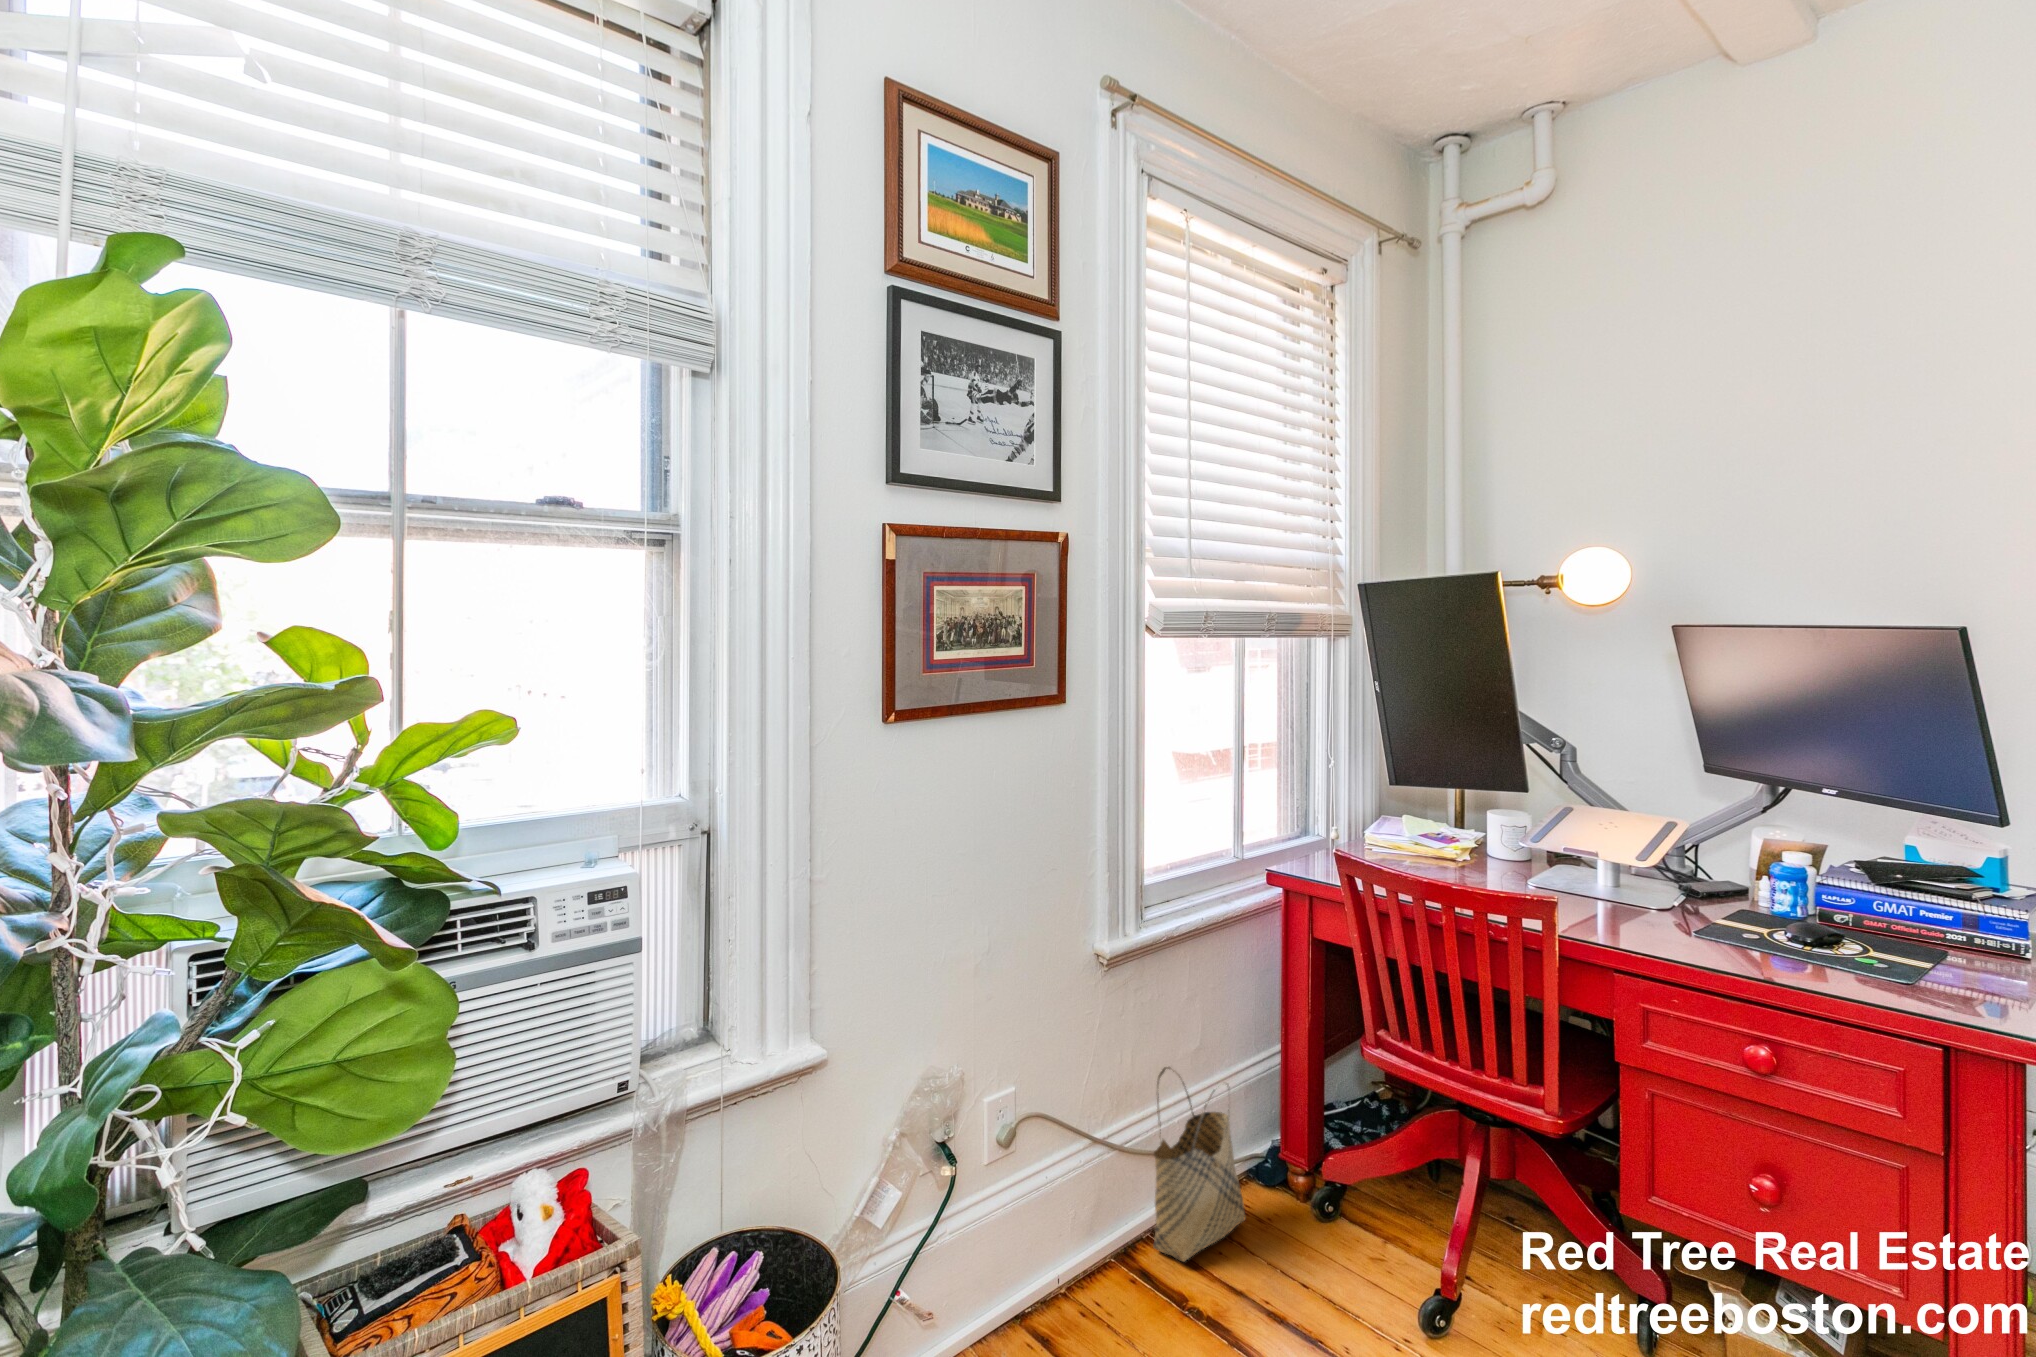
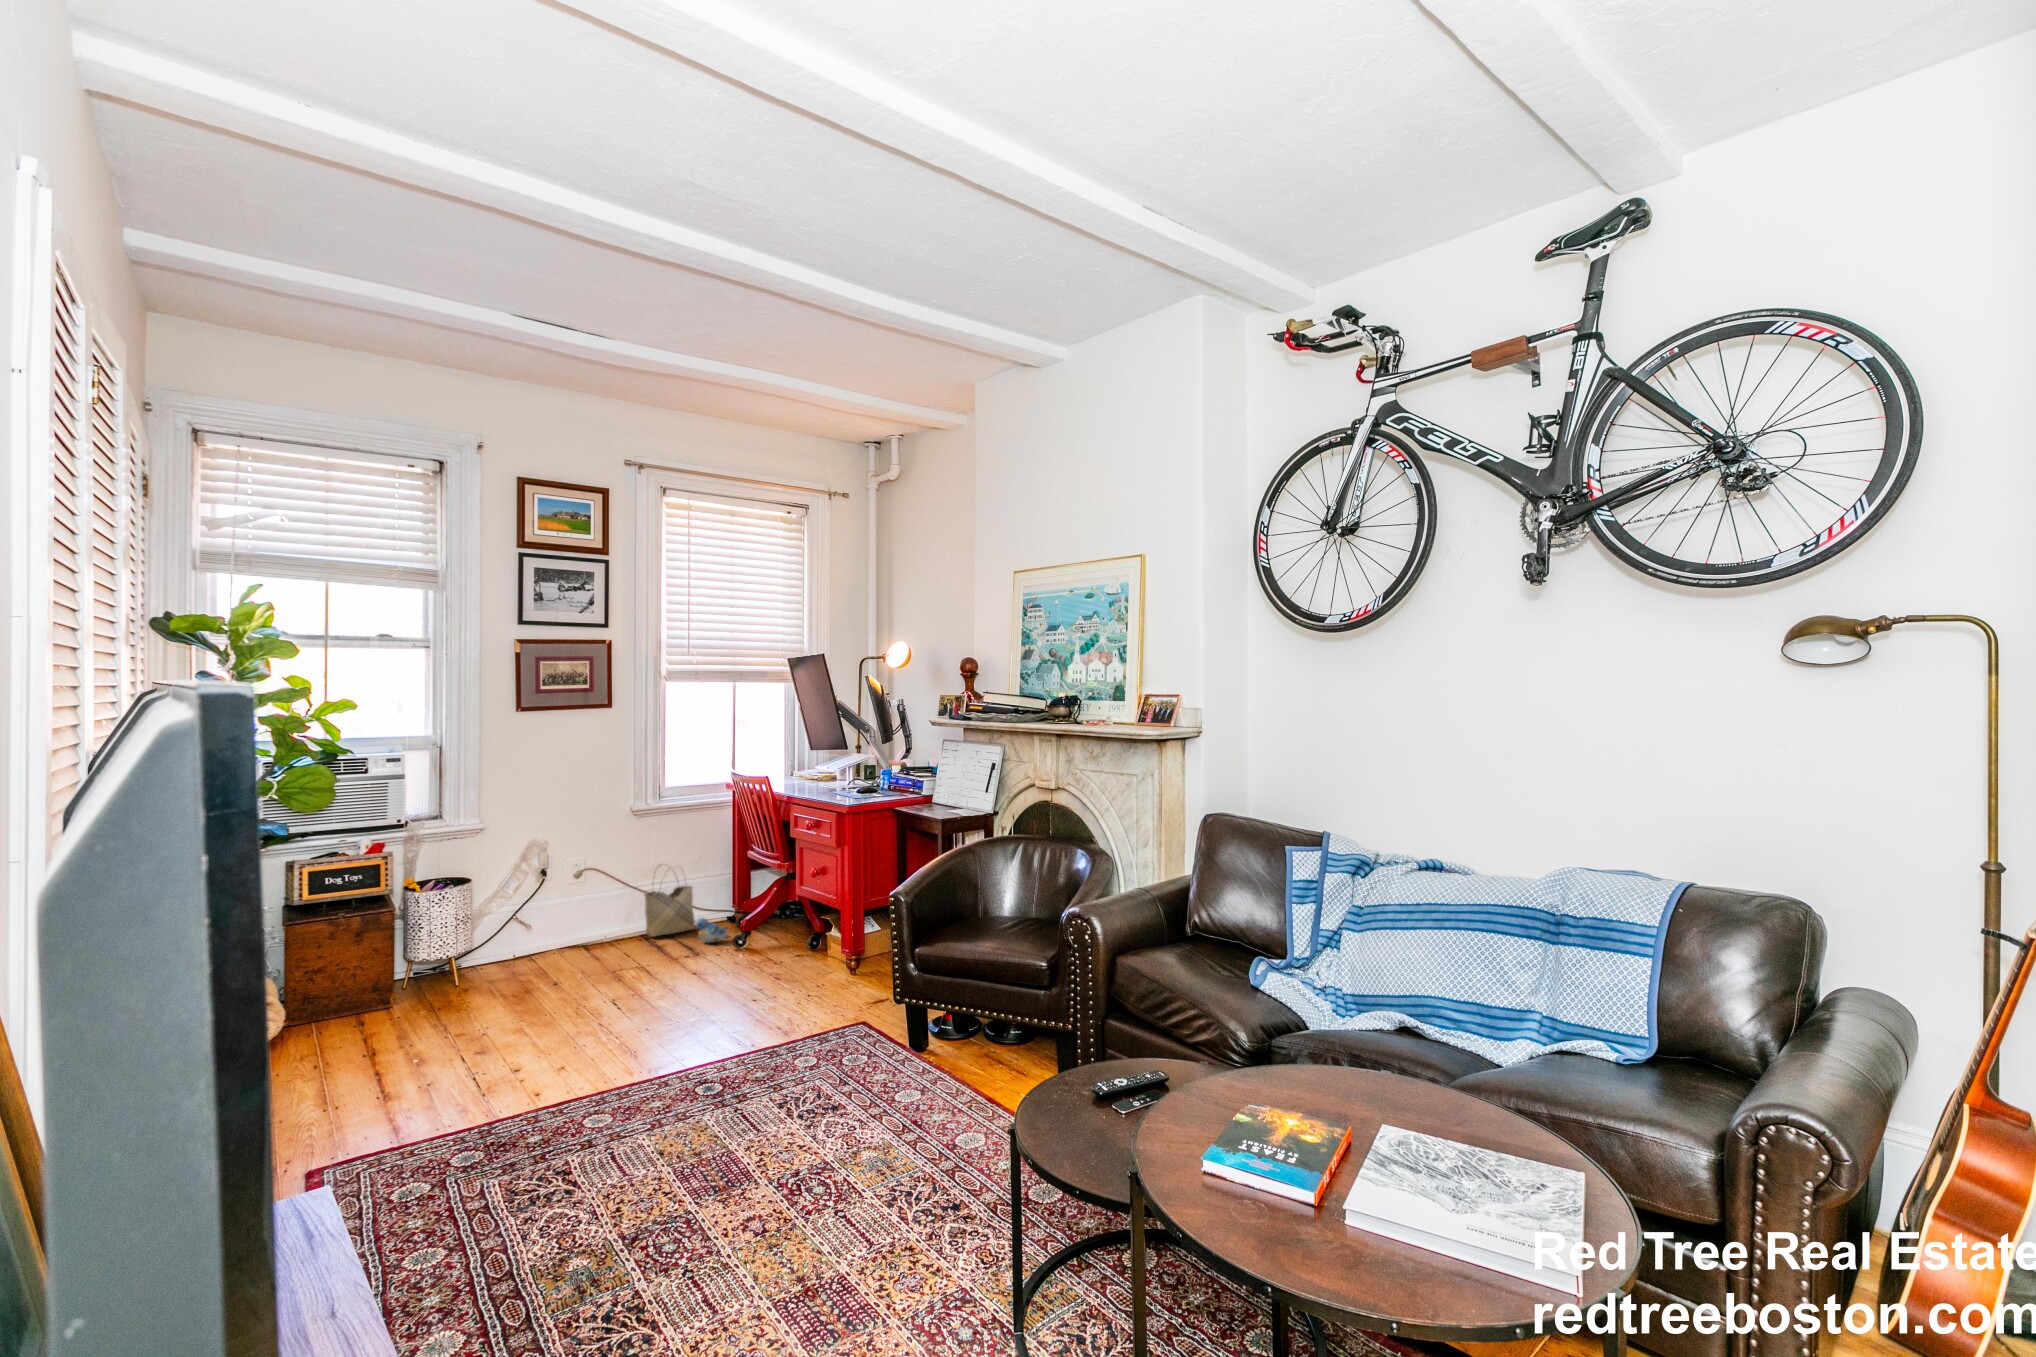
plush toy: none [1307,1223,1394,1286] -> present [695,918,729,943]

